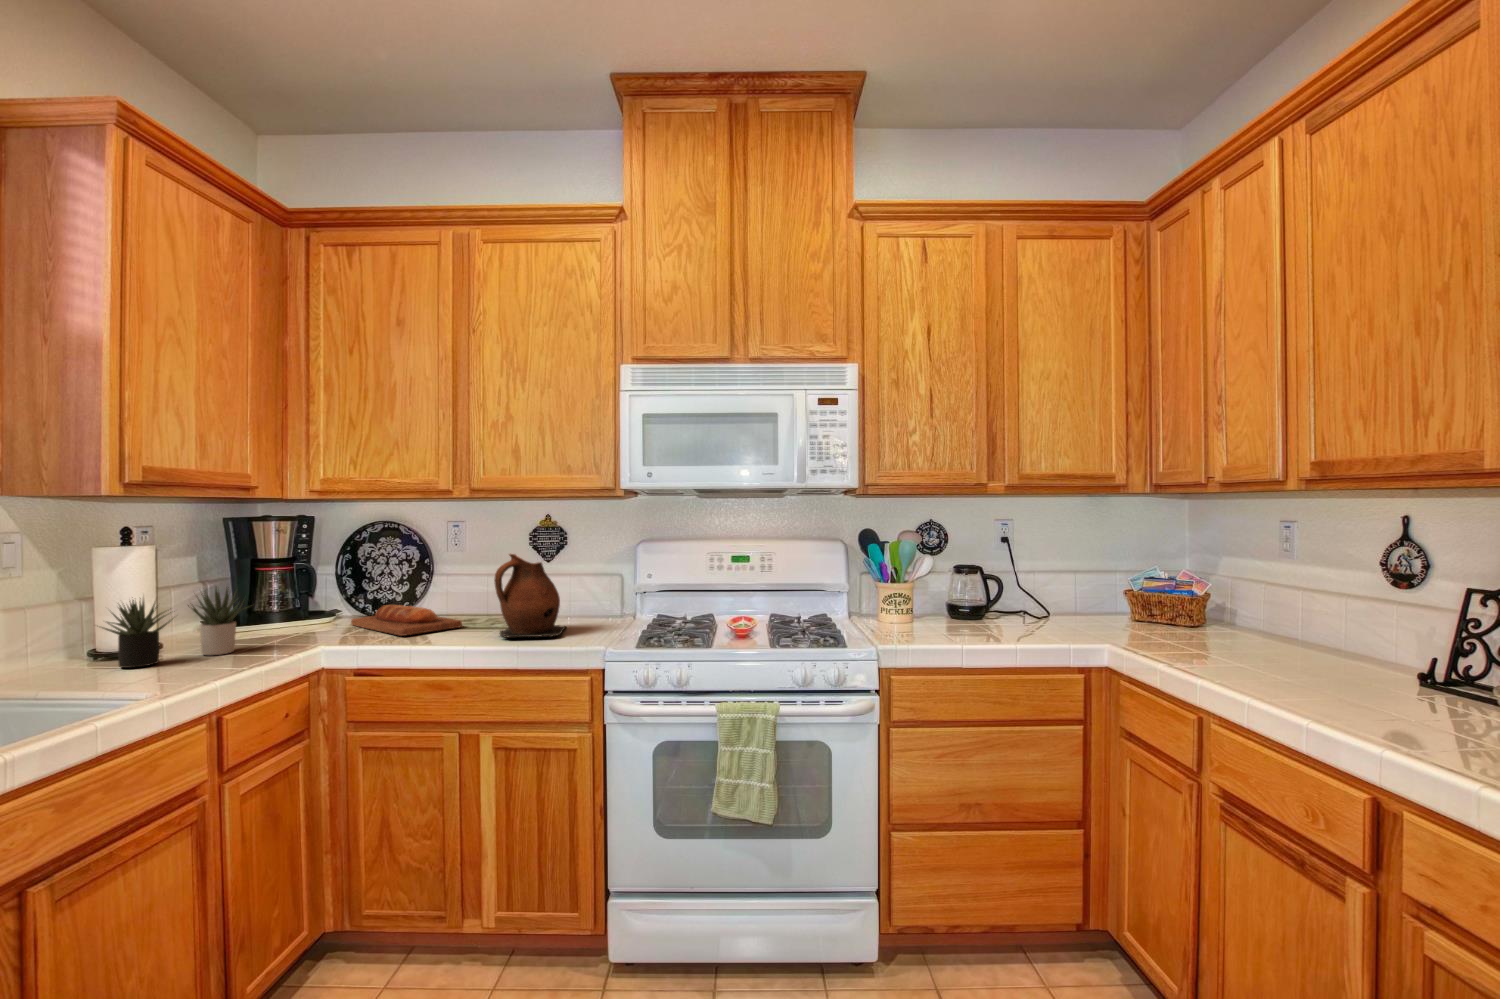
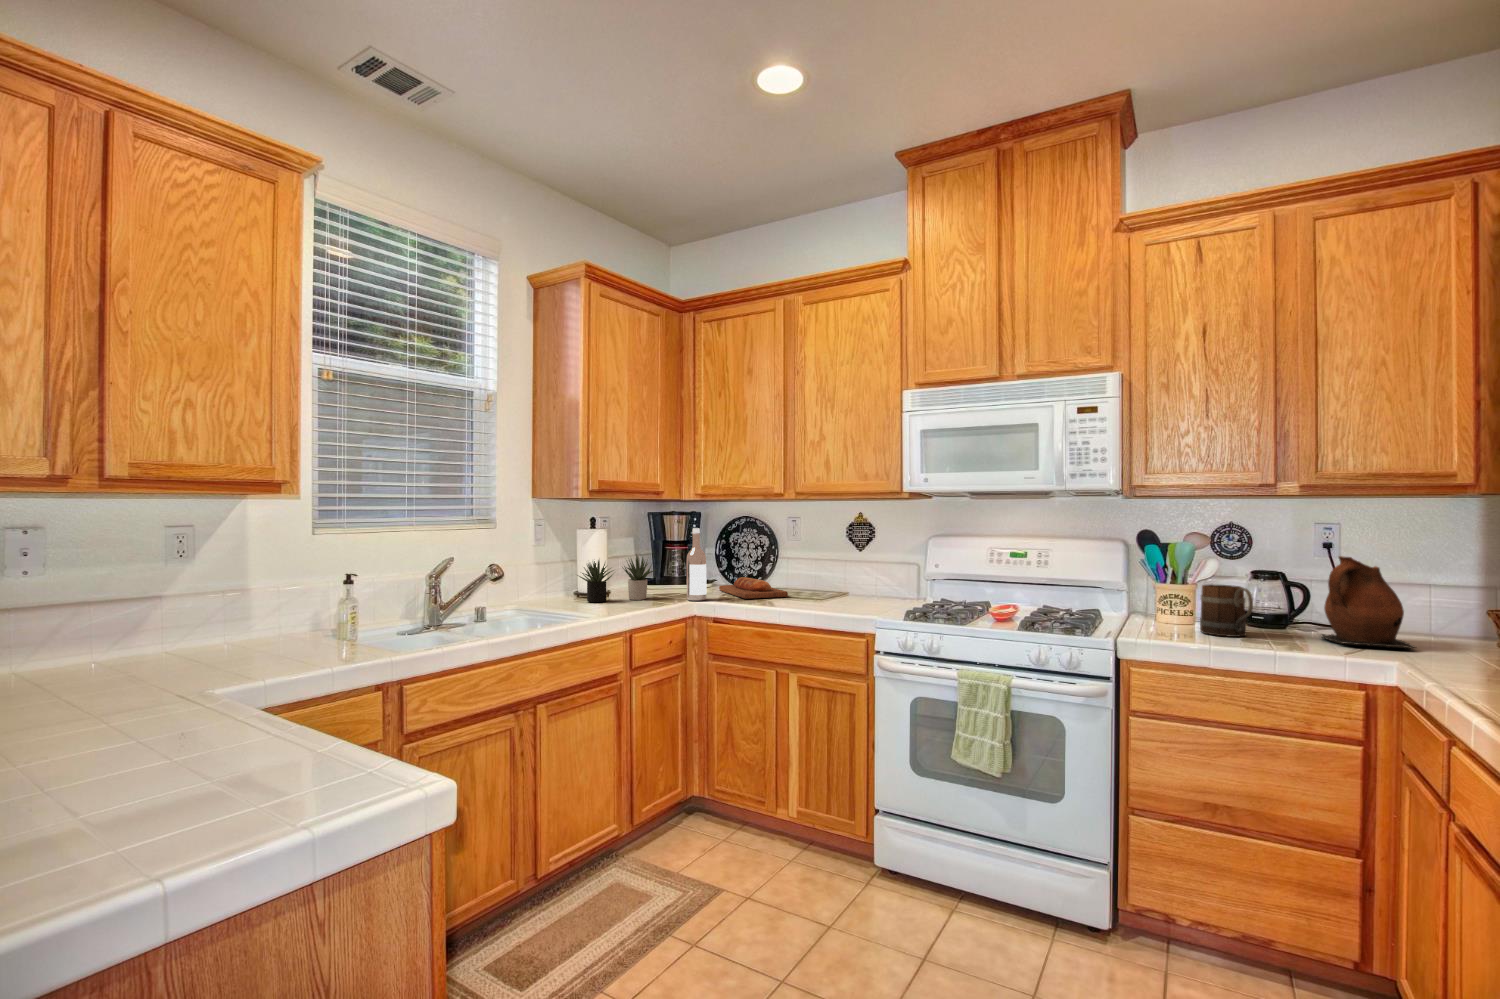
wine bottle: none [308,541,341,647] -> present [687,528,707,601]
ceramic pitcher: present [494,554,566,637] -> present [1322,556,1415,649]
mug: none [930,581,982,632] -> present [1200,584,1253,637]

